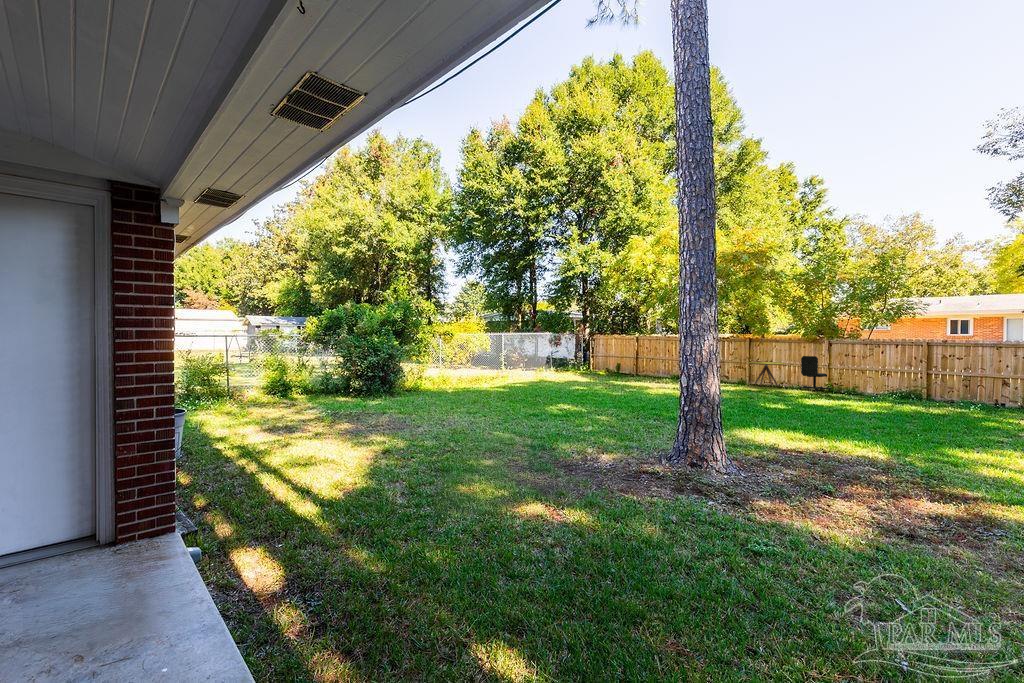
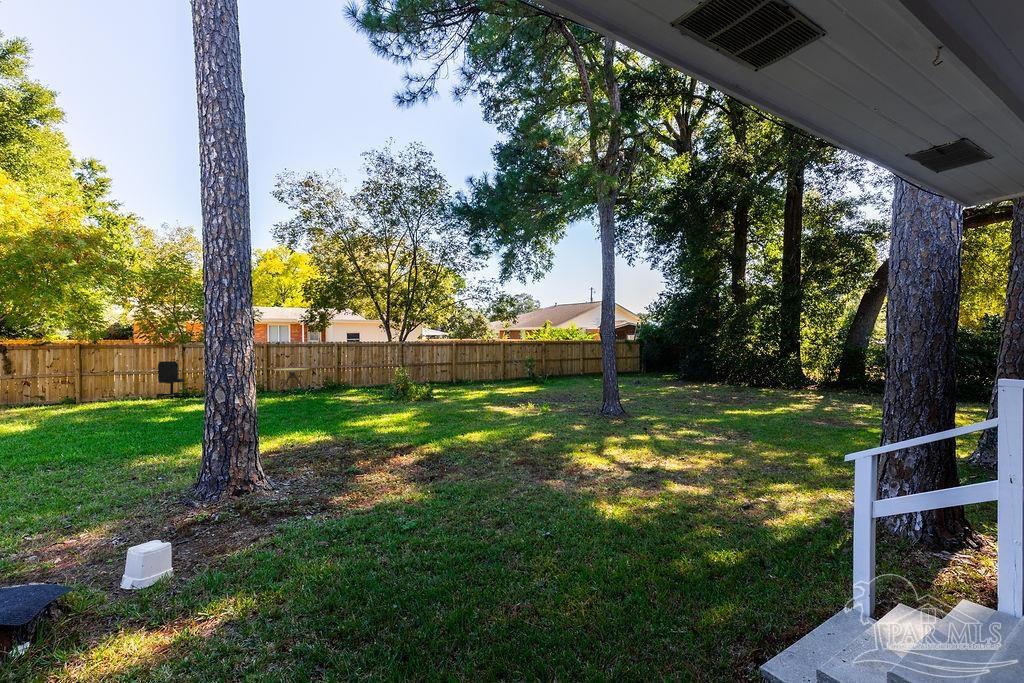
round table: present [748,362,785,386] -> present [274,368,311,393]

